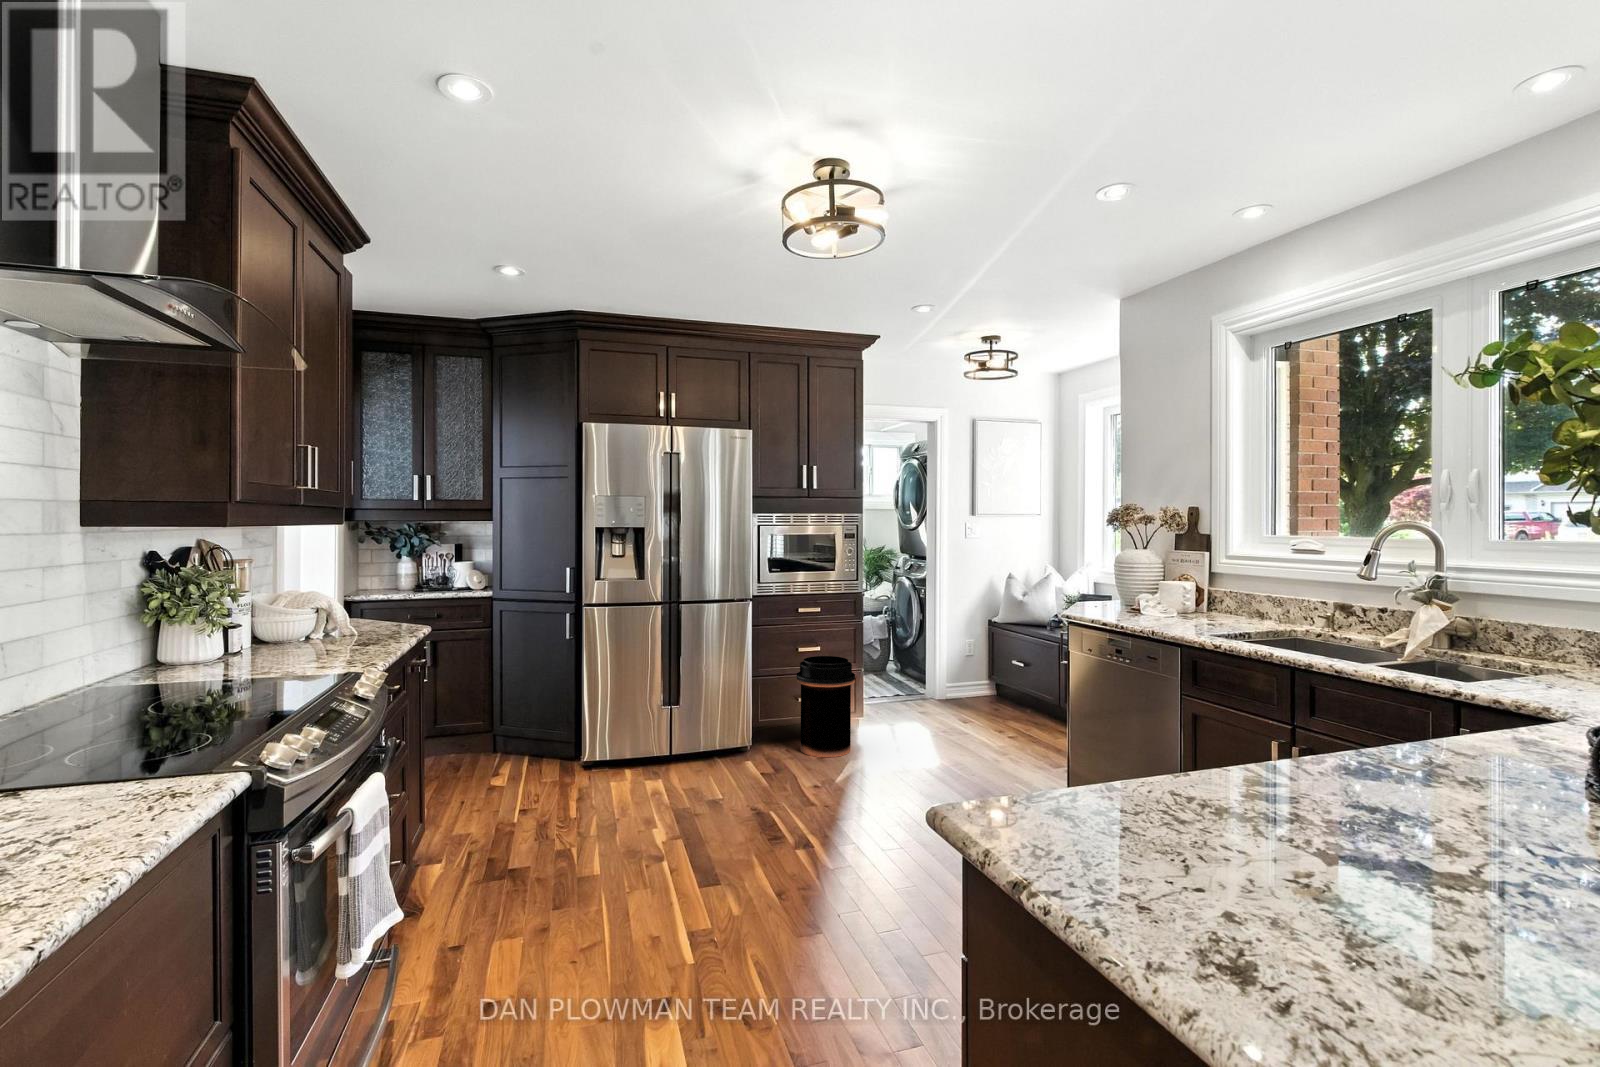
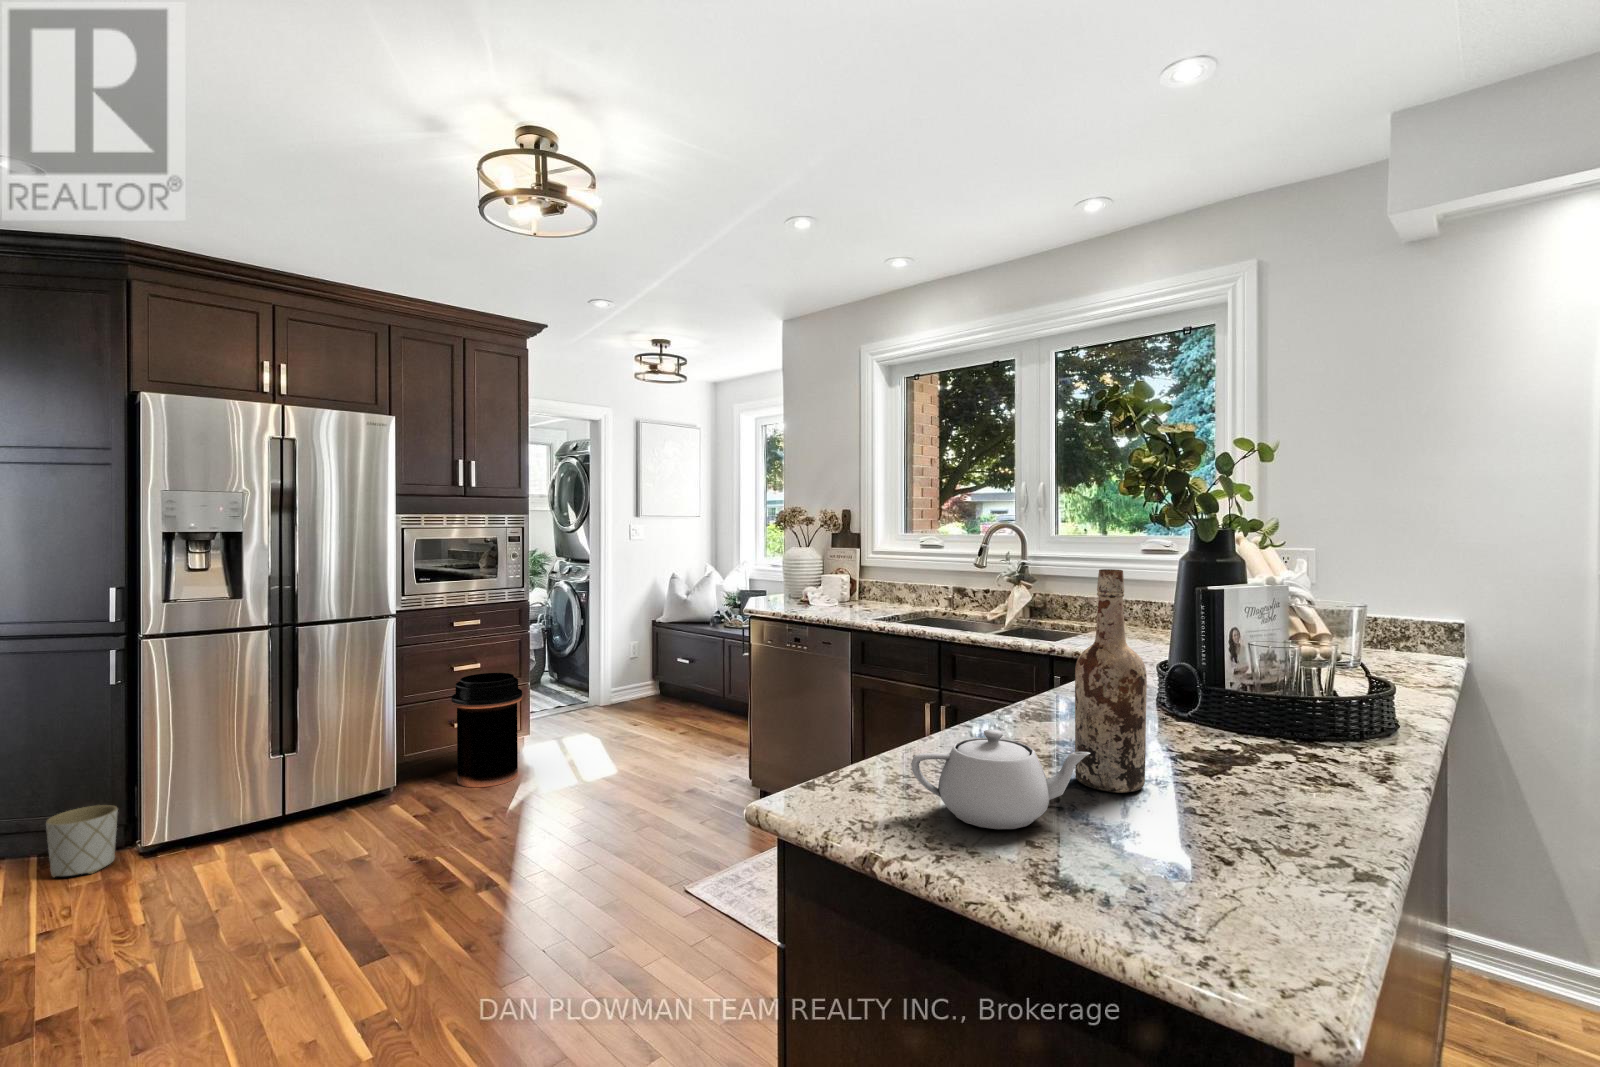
wine bottle: none [1354,583,1469,884] -> present [1075,569,1147,793]
planter: none [529,726,569,775] -> present [46,805,118,877]
teapot: none [1098,768,1338,892] -> present [911,730,1090,829]

